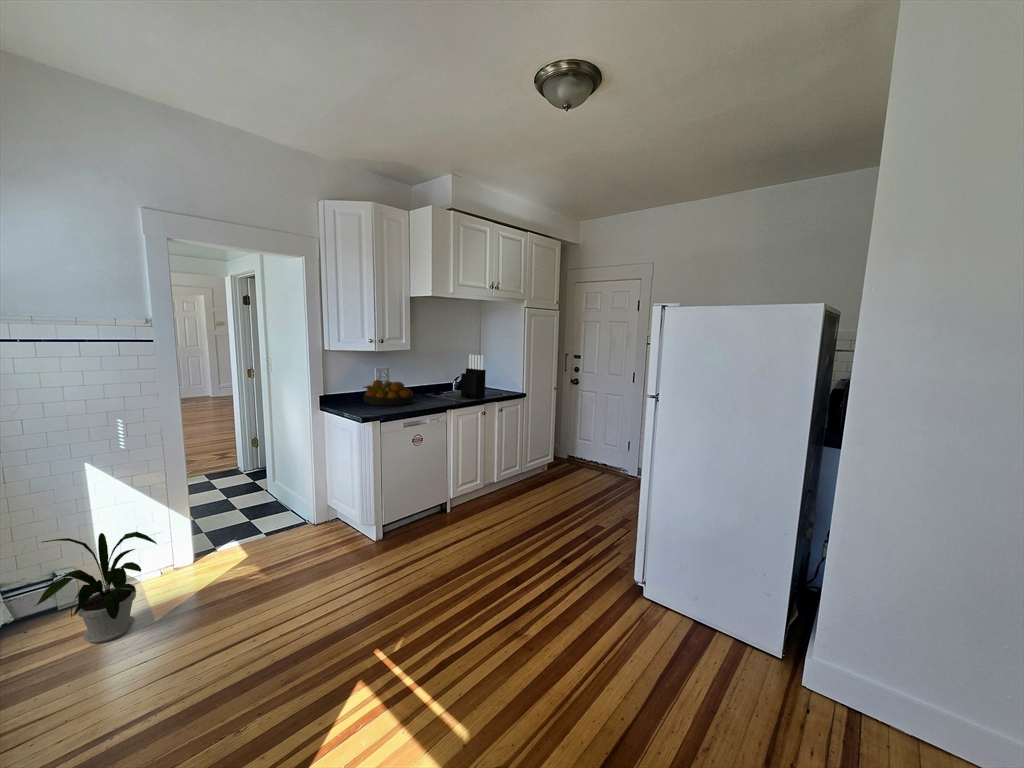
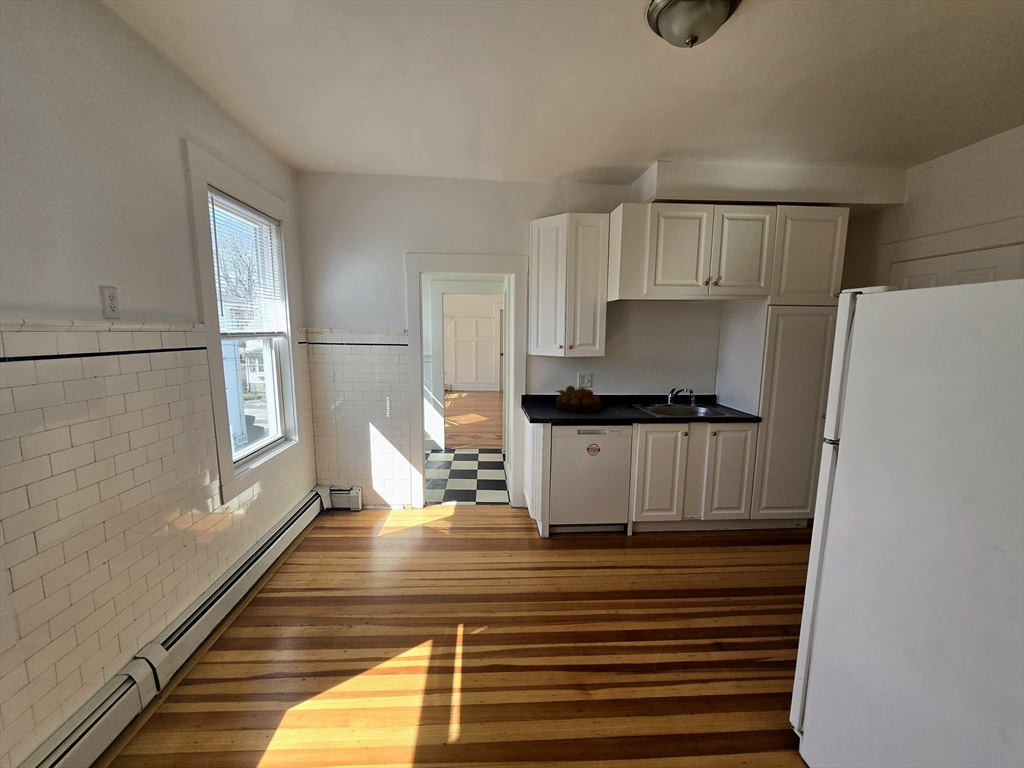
knife block: present [461,355,486,399] -> none [664,365,692,417]
house plant: present [35,532,157,643] -> none [338,461,397,528]

